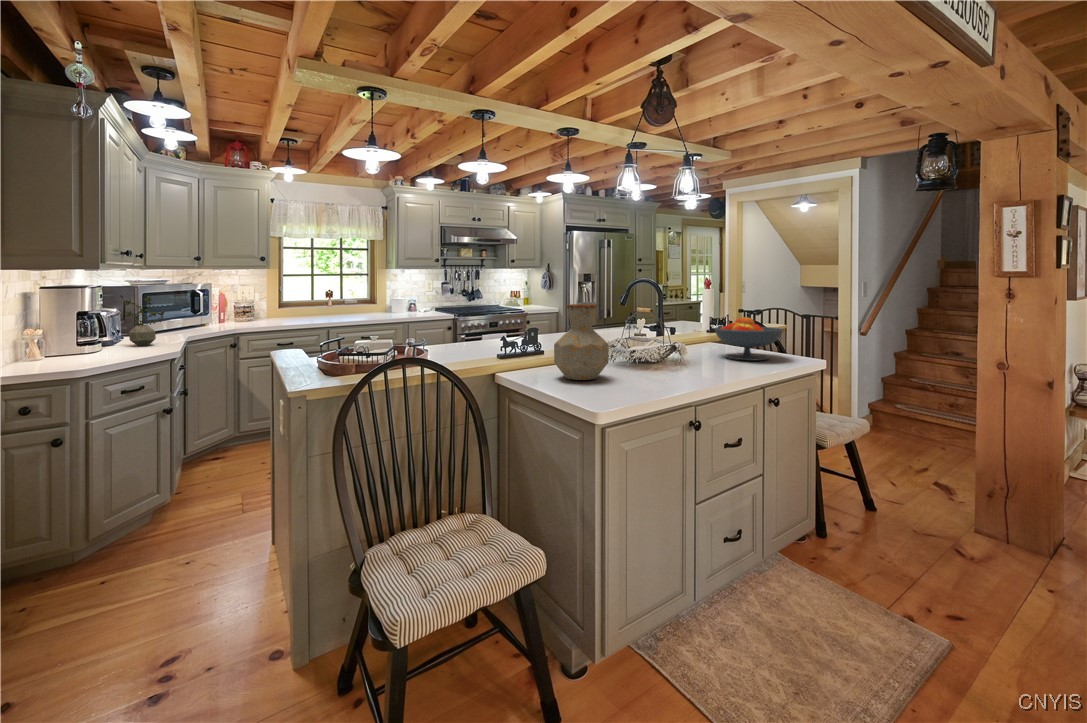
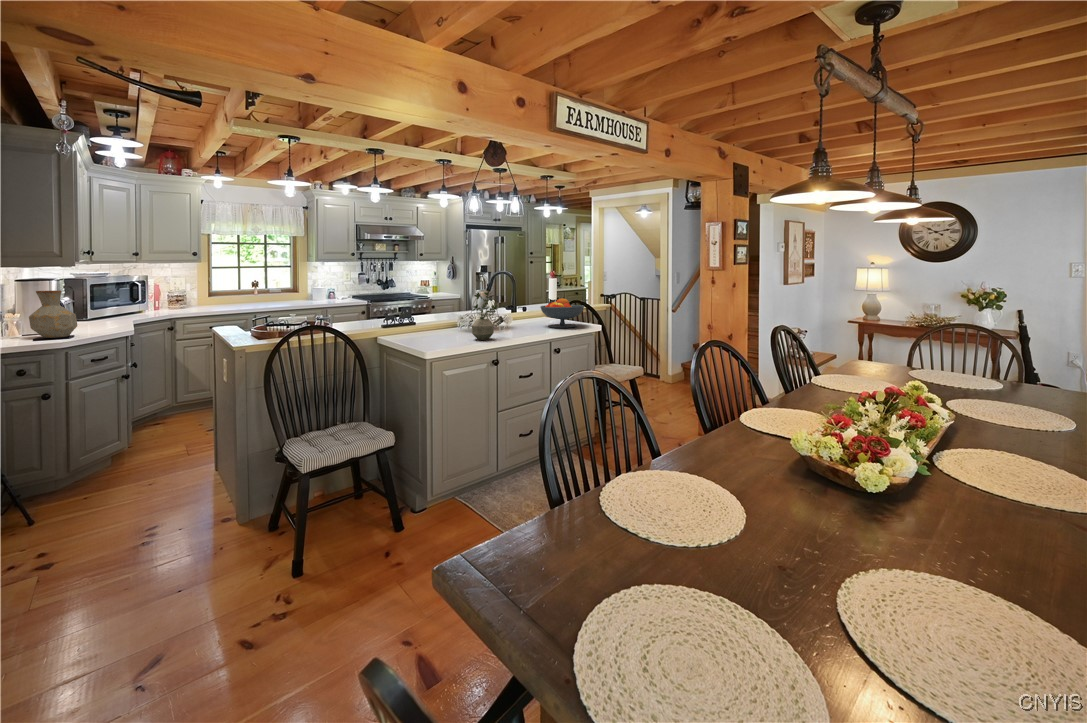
potted plant: present [124,296,164,346] -> present [472,290,498,340]
vase: present [554,304,609,380] -> present [29,291,77,338]

